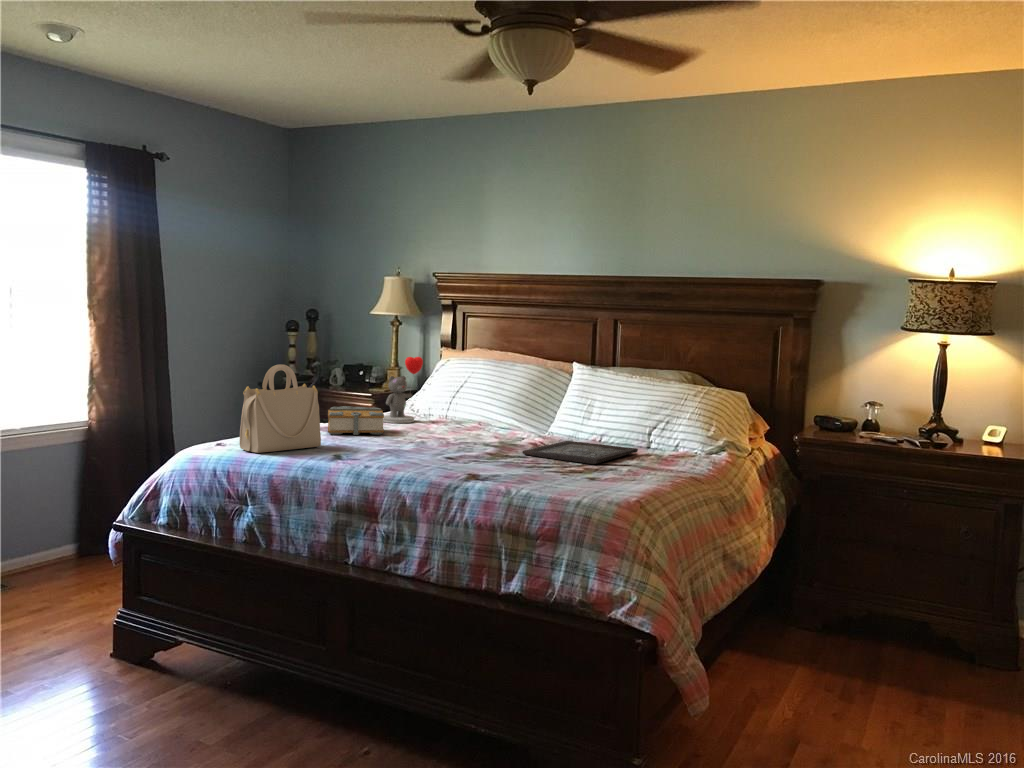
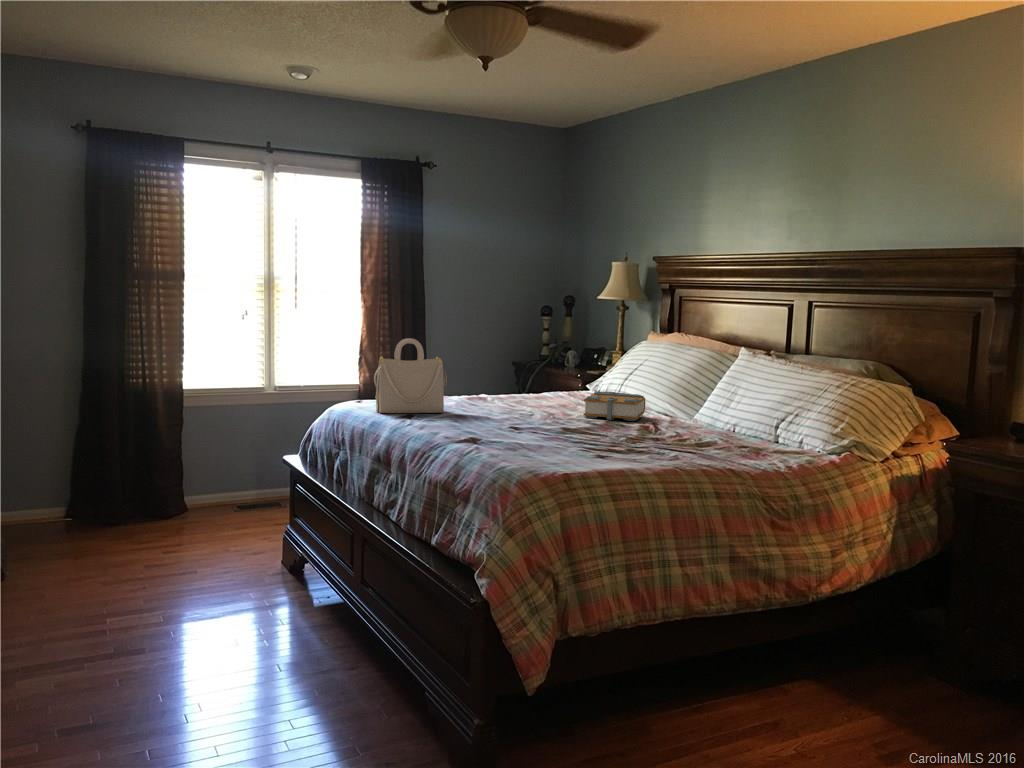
teddy bear: present [383,357,423,423] -> none [559,338,604,402]
book: present [328,406,384,435] -> present [583,391,645,421]
tray: present [523,441,638,464] -> none [613,427,743,449]

